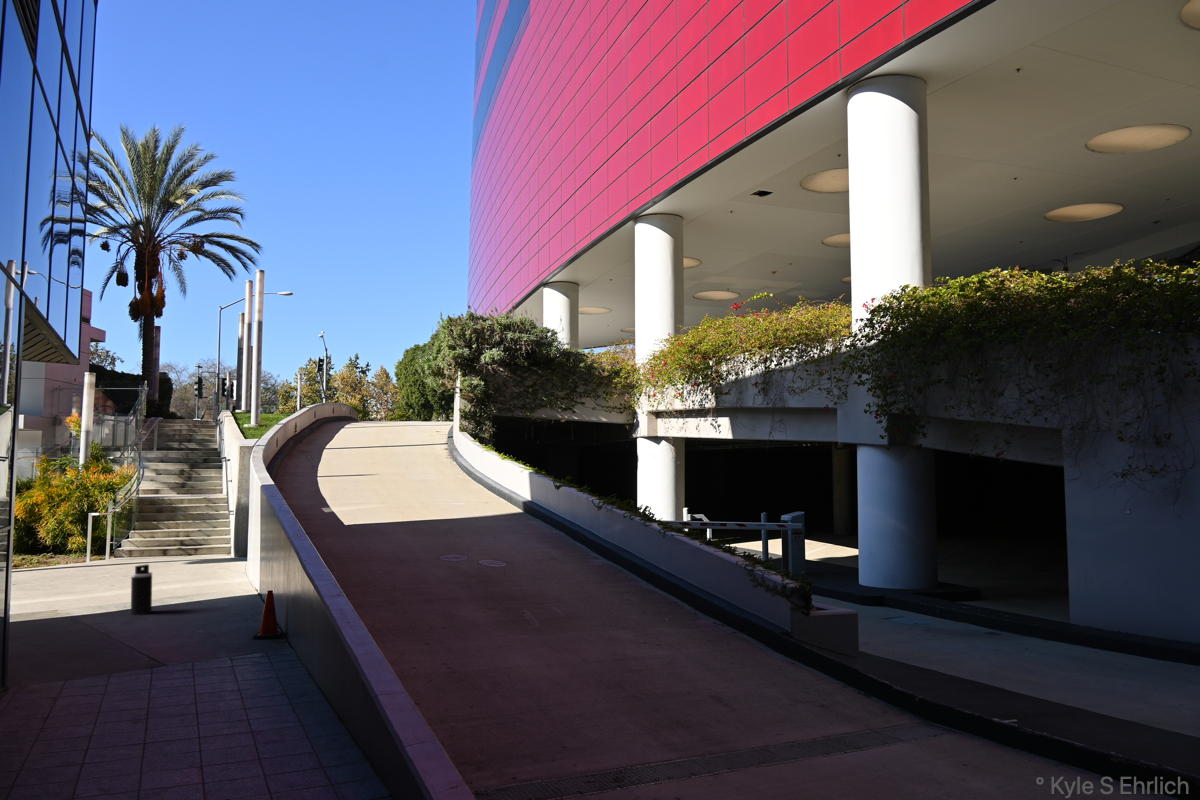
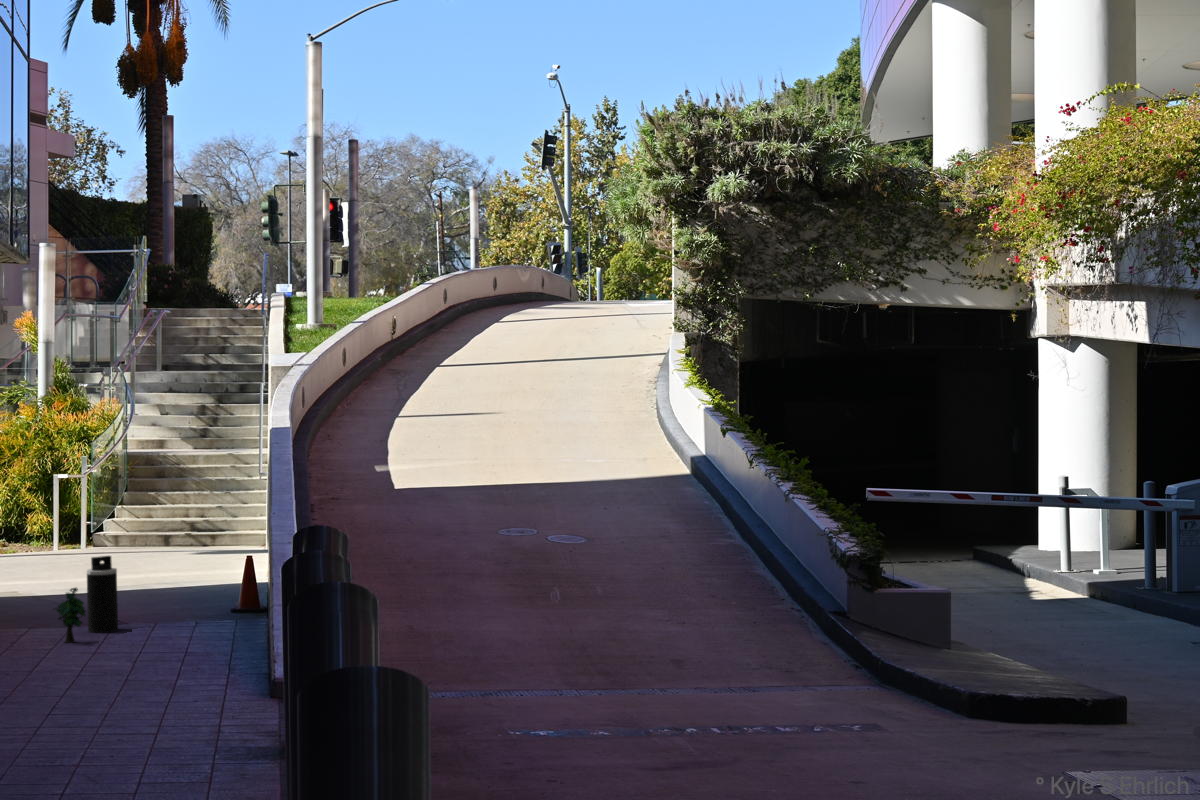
decorative plant: none [108,586,133,623] -> present [55,588,85,643]

